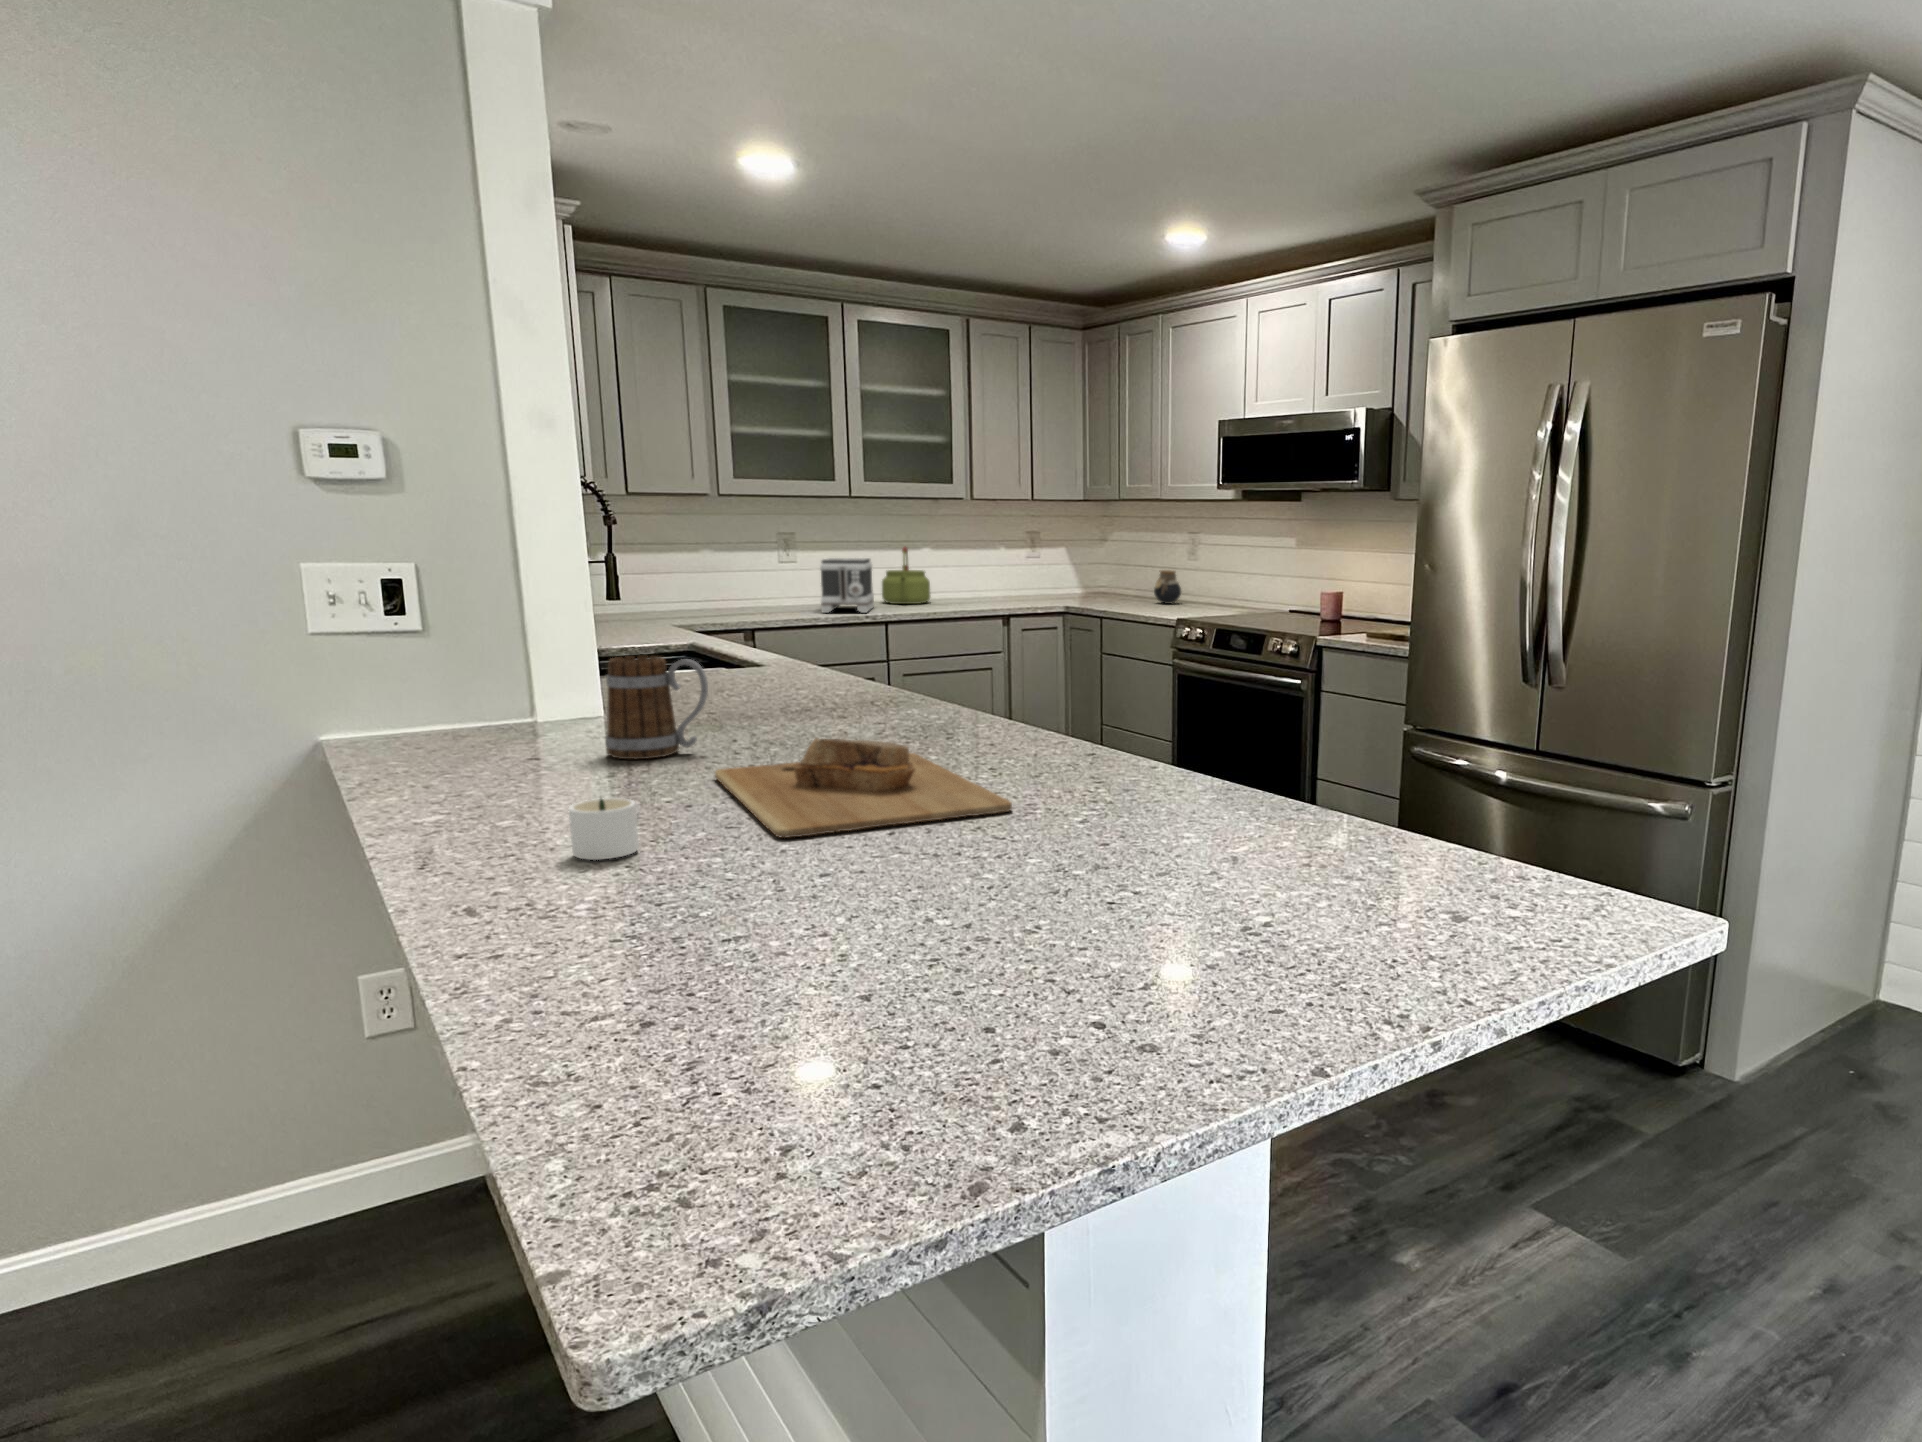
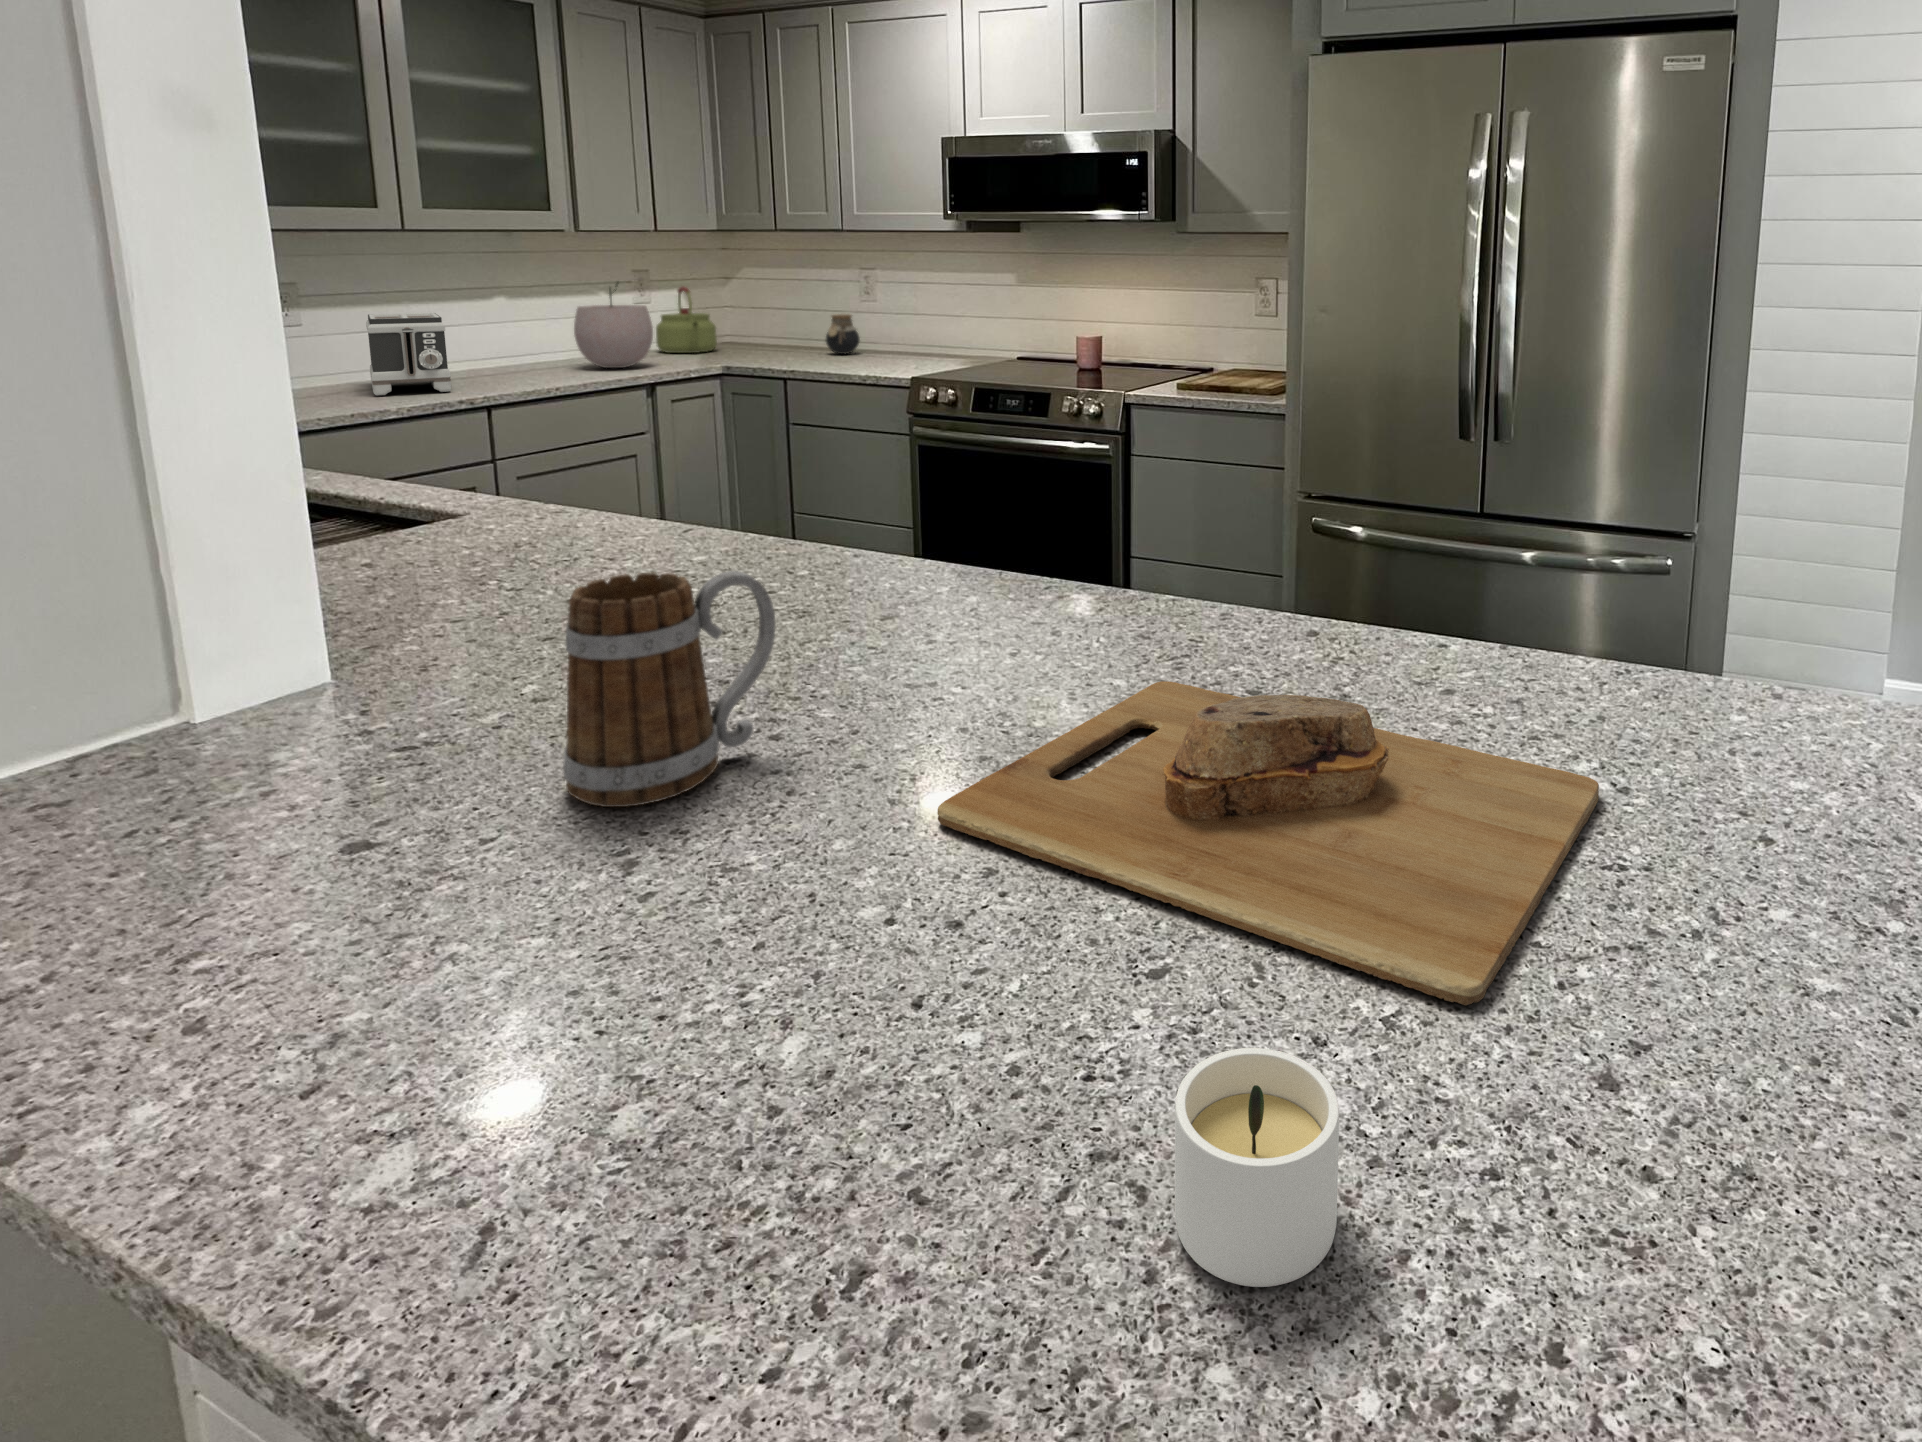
plant pot: none [964,536,1018,605] -> present [574,283,653,368]
kettle: present [882,547,930,604] -> present [656,287,717,353]

